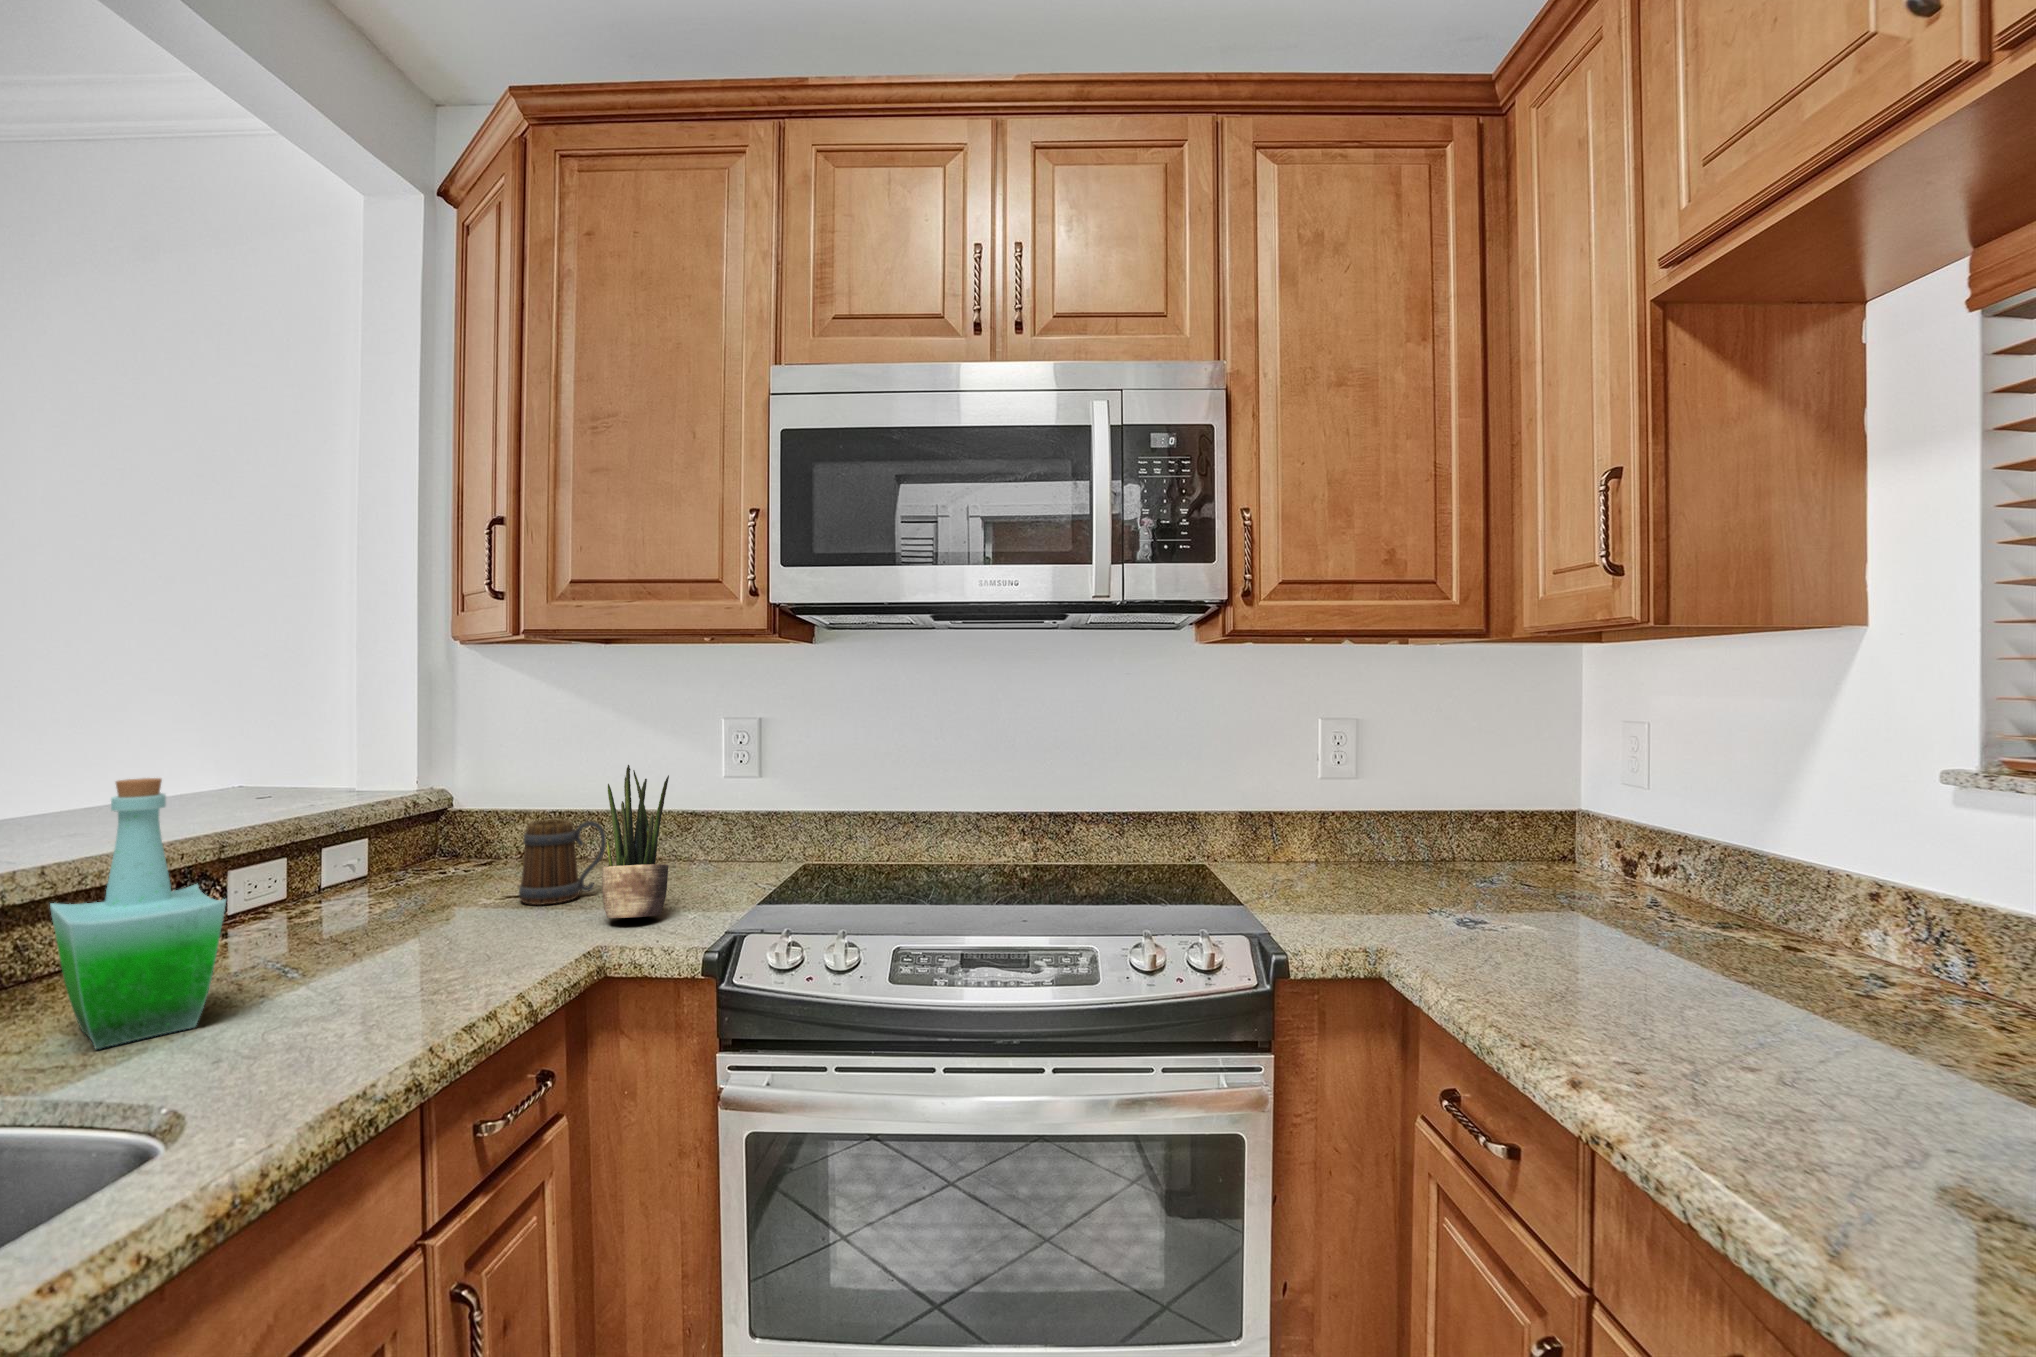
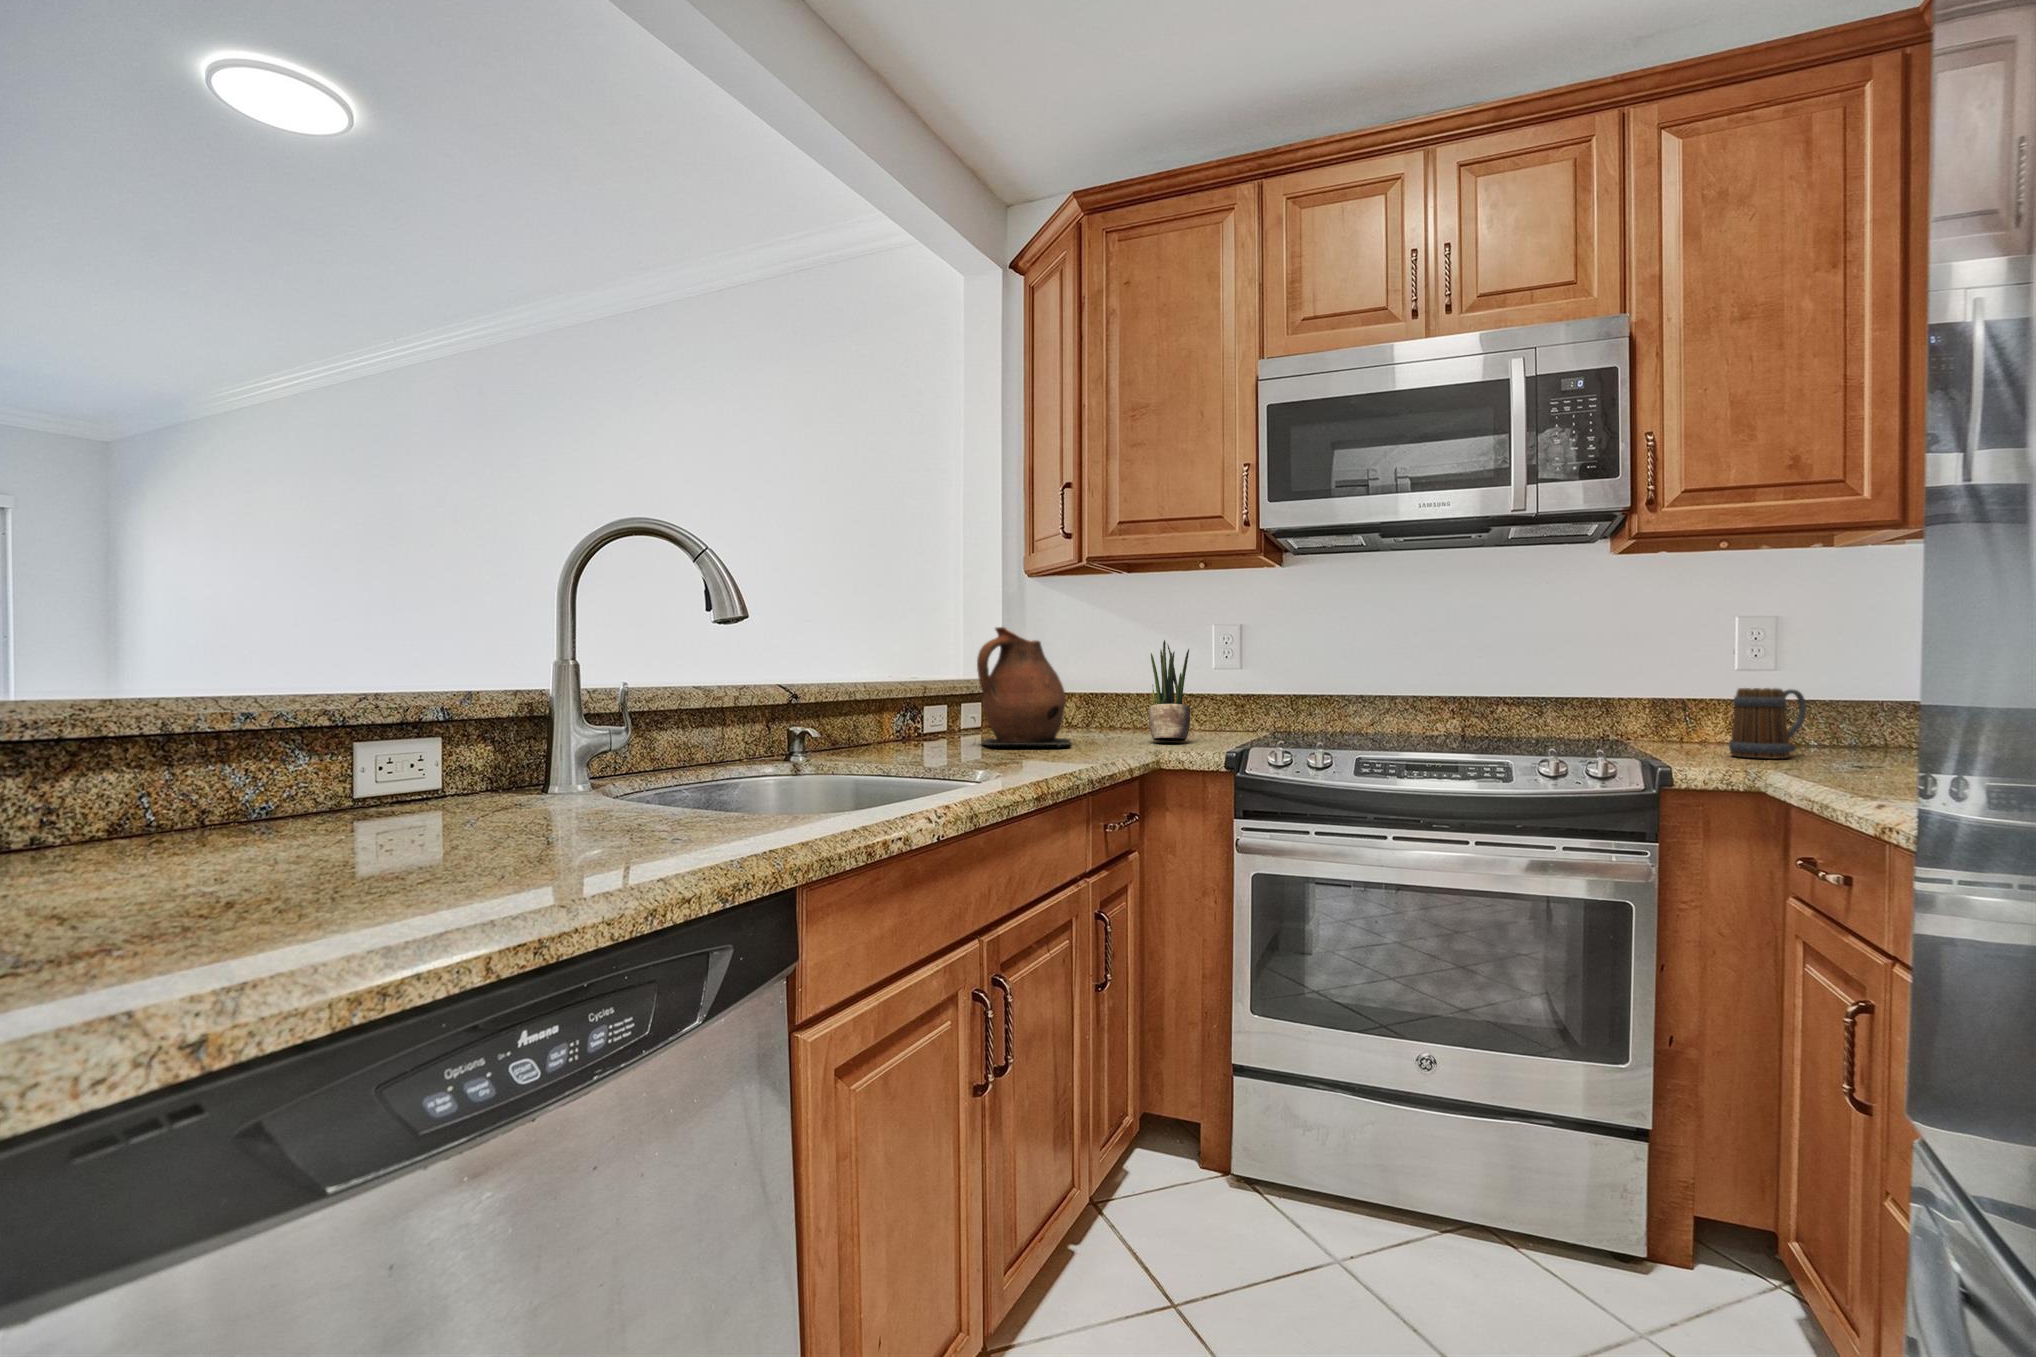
ceramic pitcher: none [263,759,471,971] -> present [977,627,1070,747]
bottle: present [50,778,226,1049] -> none [906,624,986,758]
mug: present [519,819,606,905] -> present [1729,688,1806,759]

